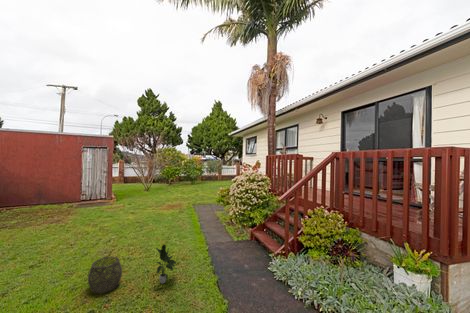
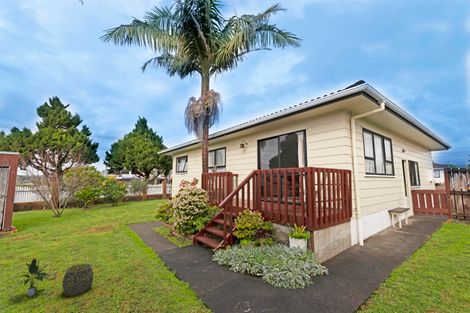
potted plant: present [156,245,177,284] -> present [20,259,48,296]

